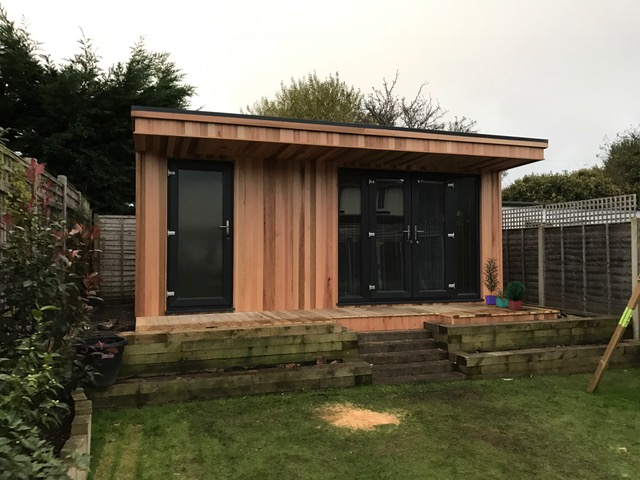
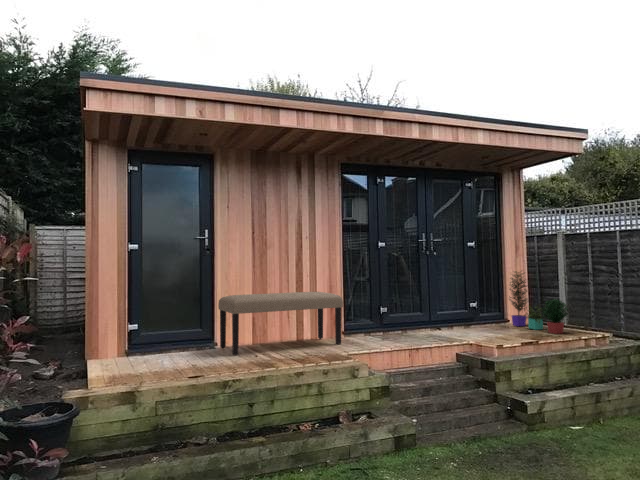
bench: none [236,271,334,317] -> present [218,292,343,355]

